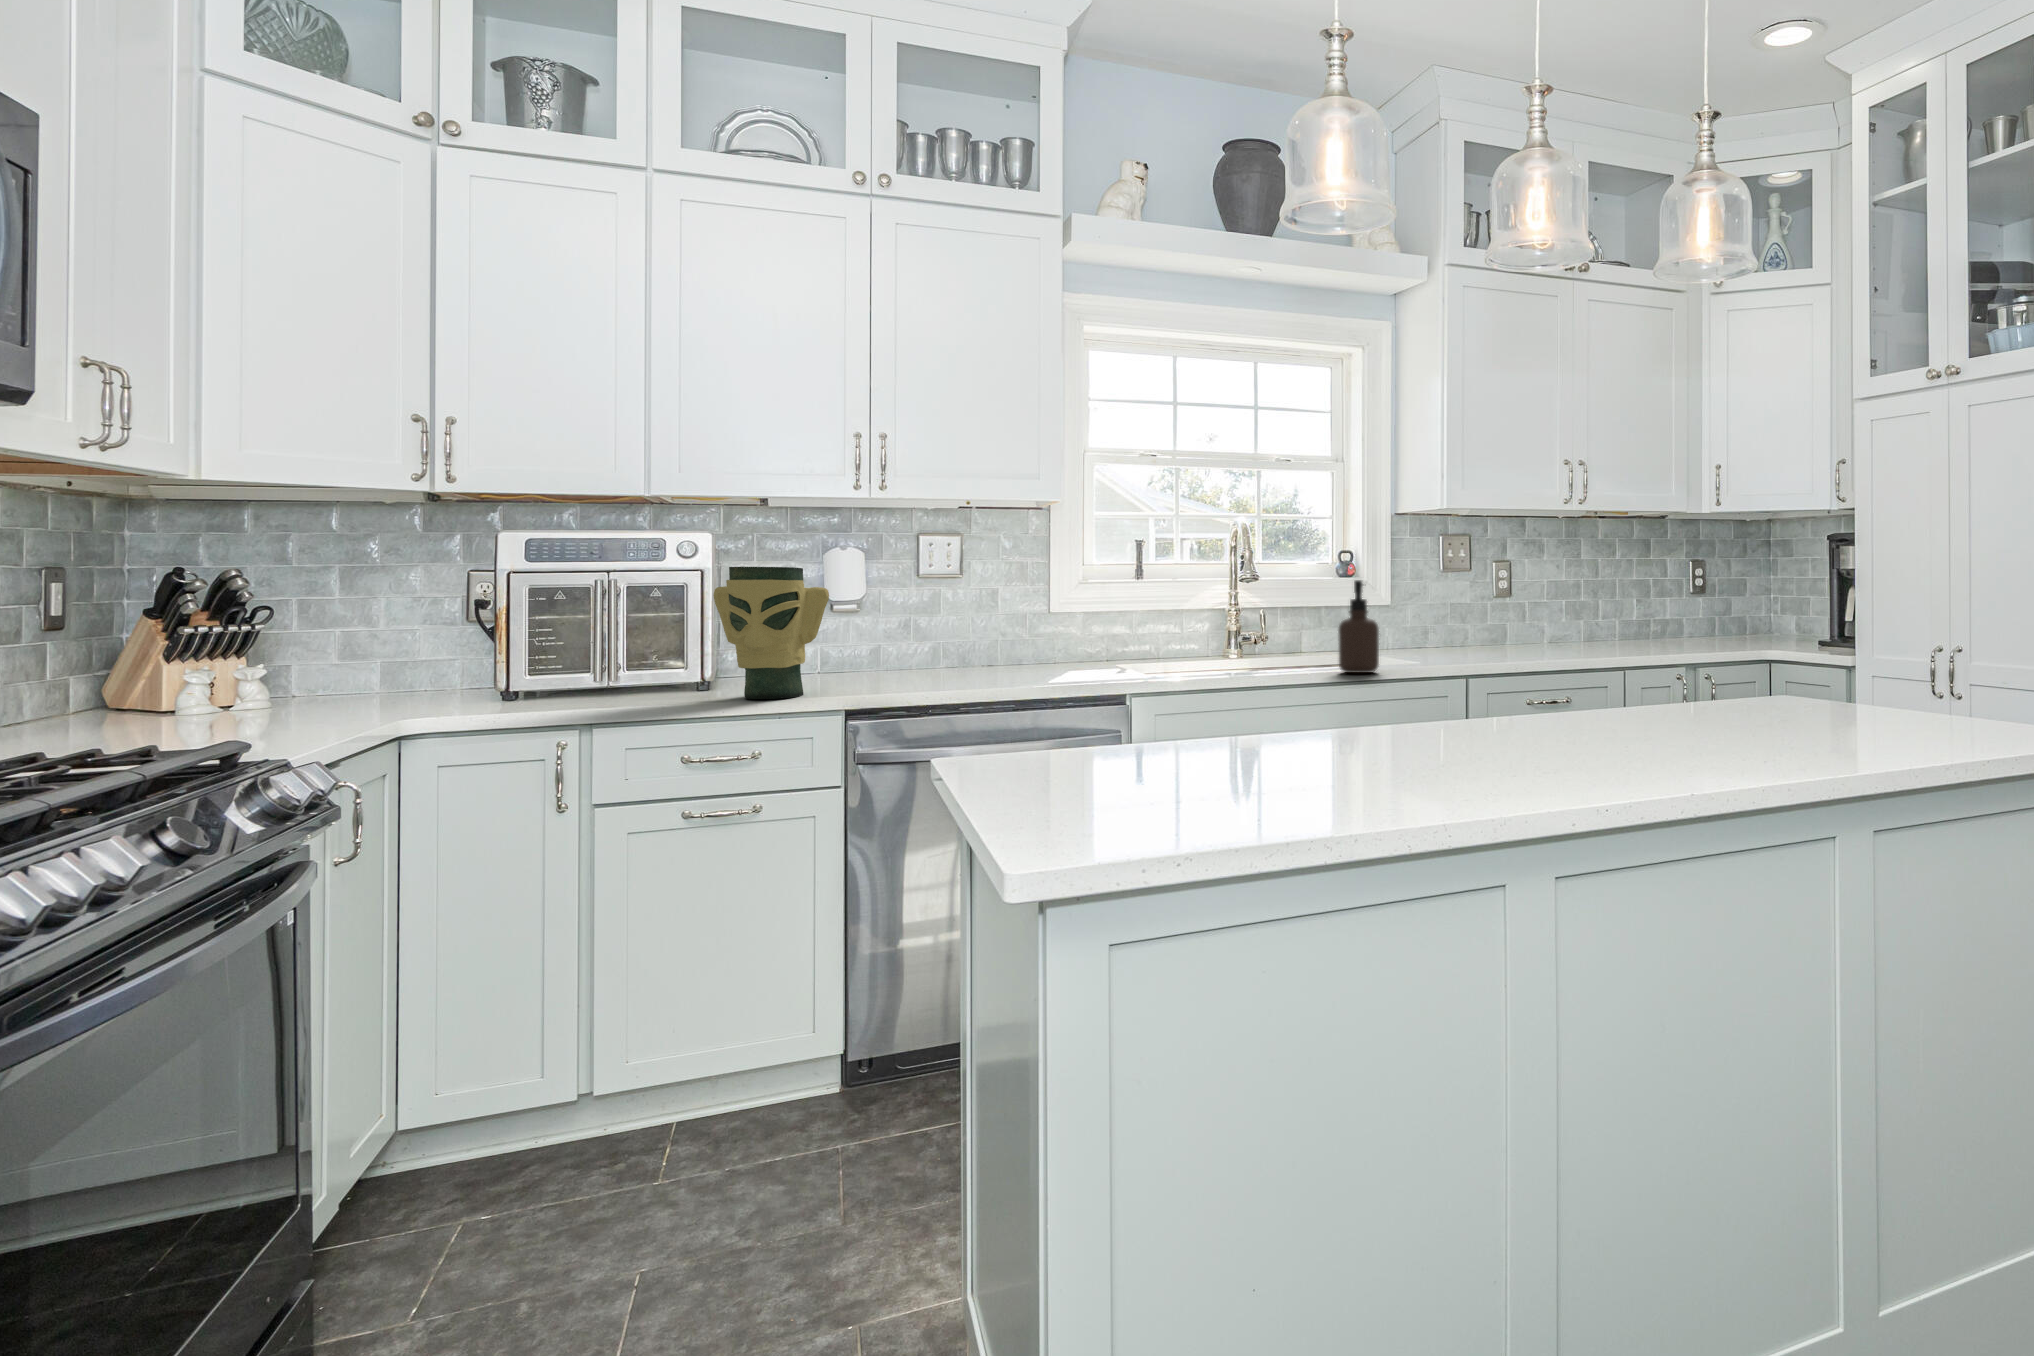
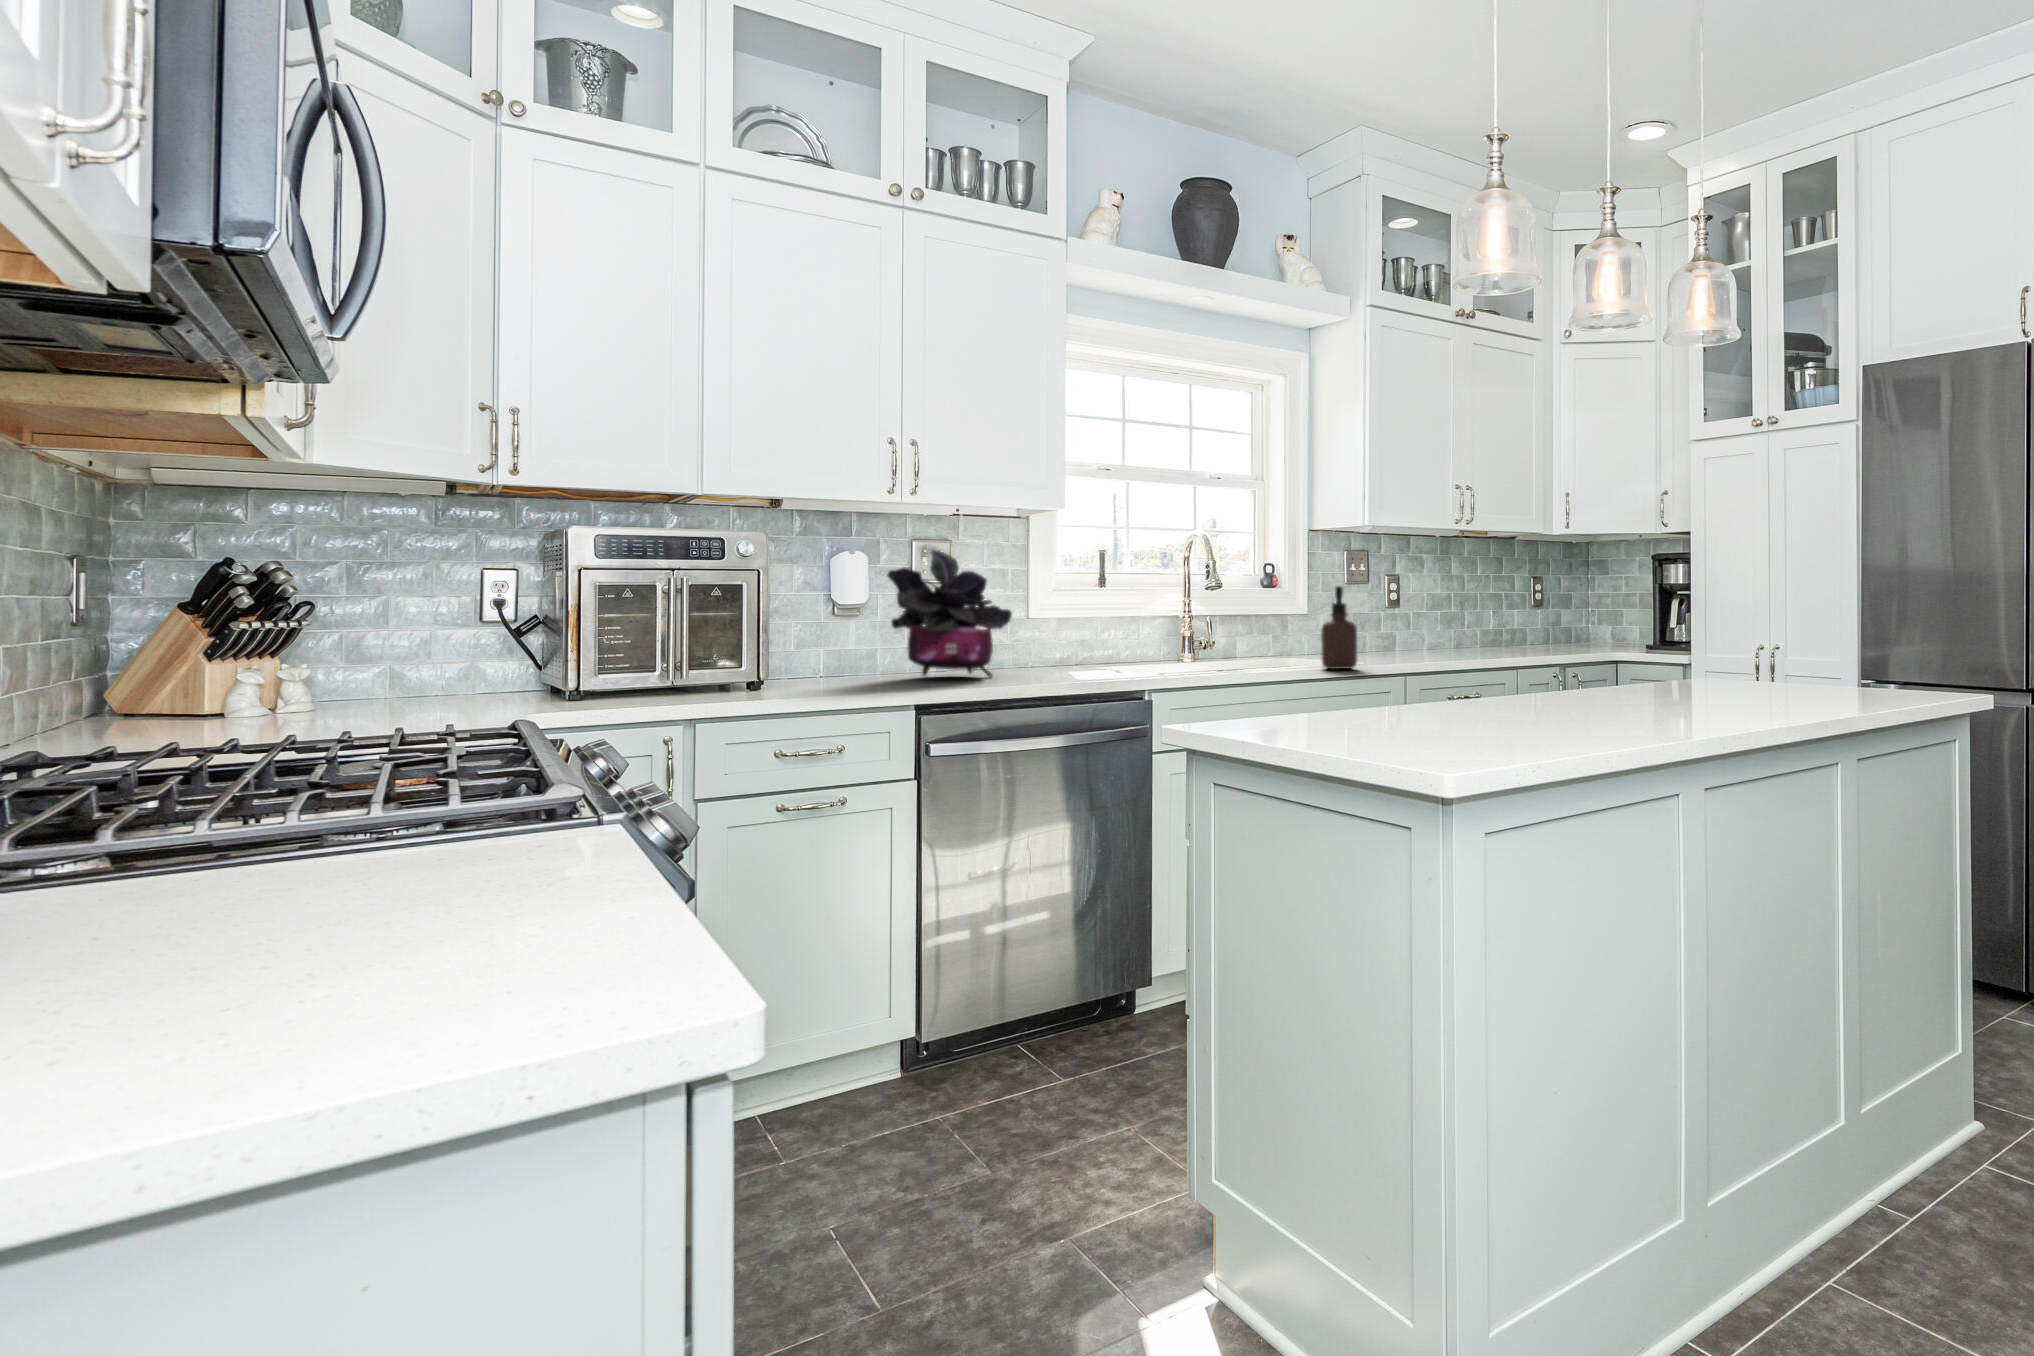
potted plant: none [858,545,990,678] -> present [887,550,1012,677]
vase: present [713,567,829,699] -> none [779,566,892,695]

